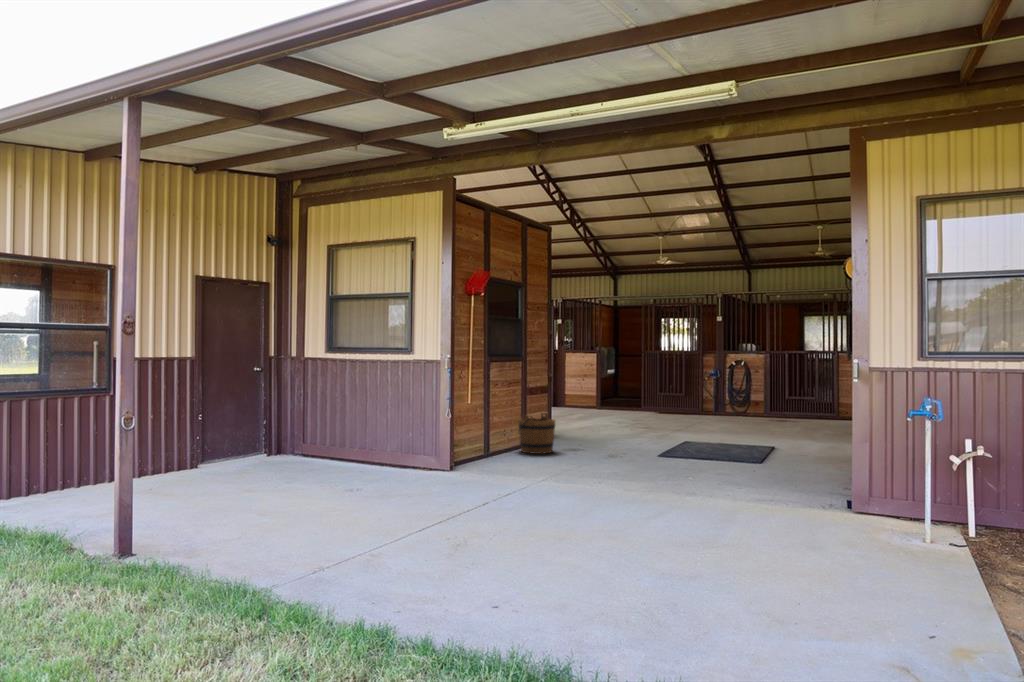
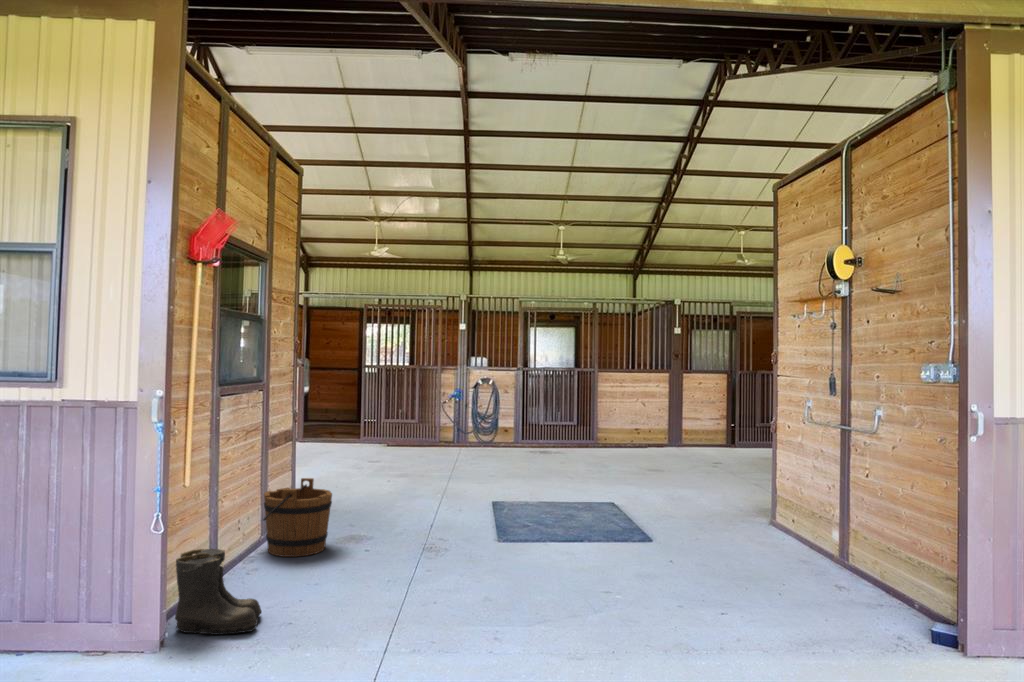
boots: none [460,433,499,470] -> present [175,549,261,635]

